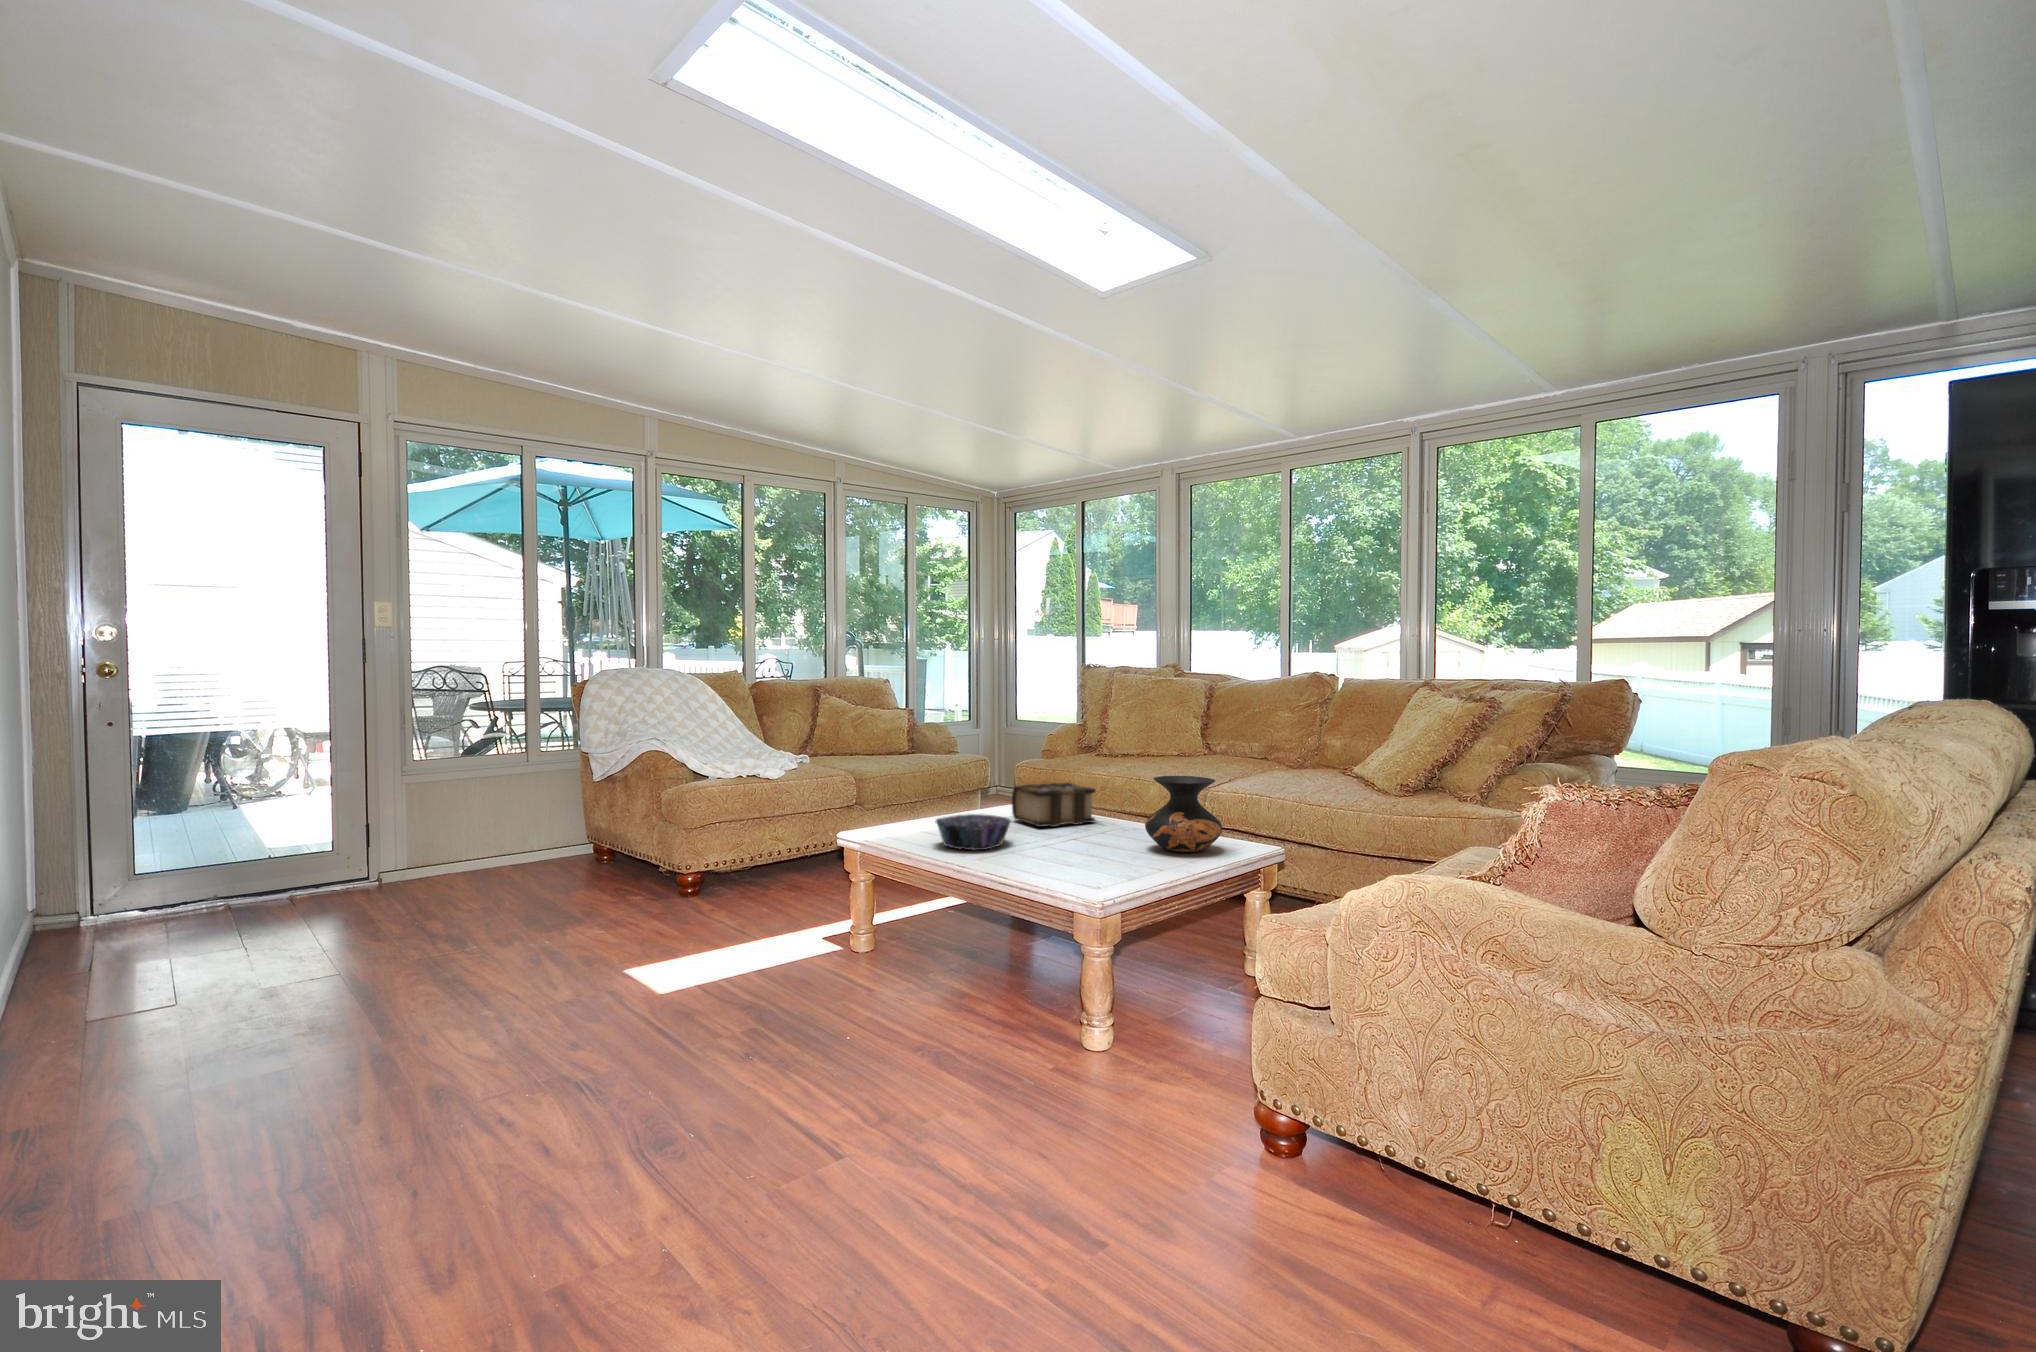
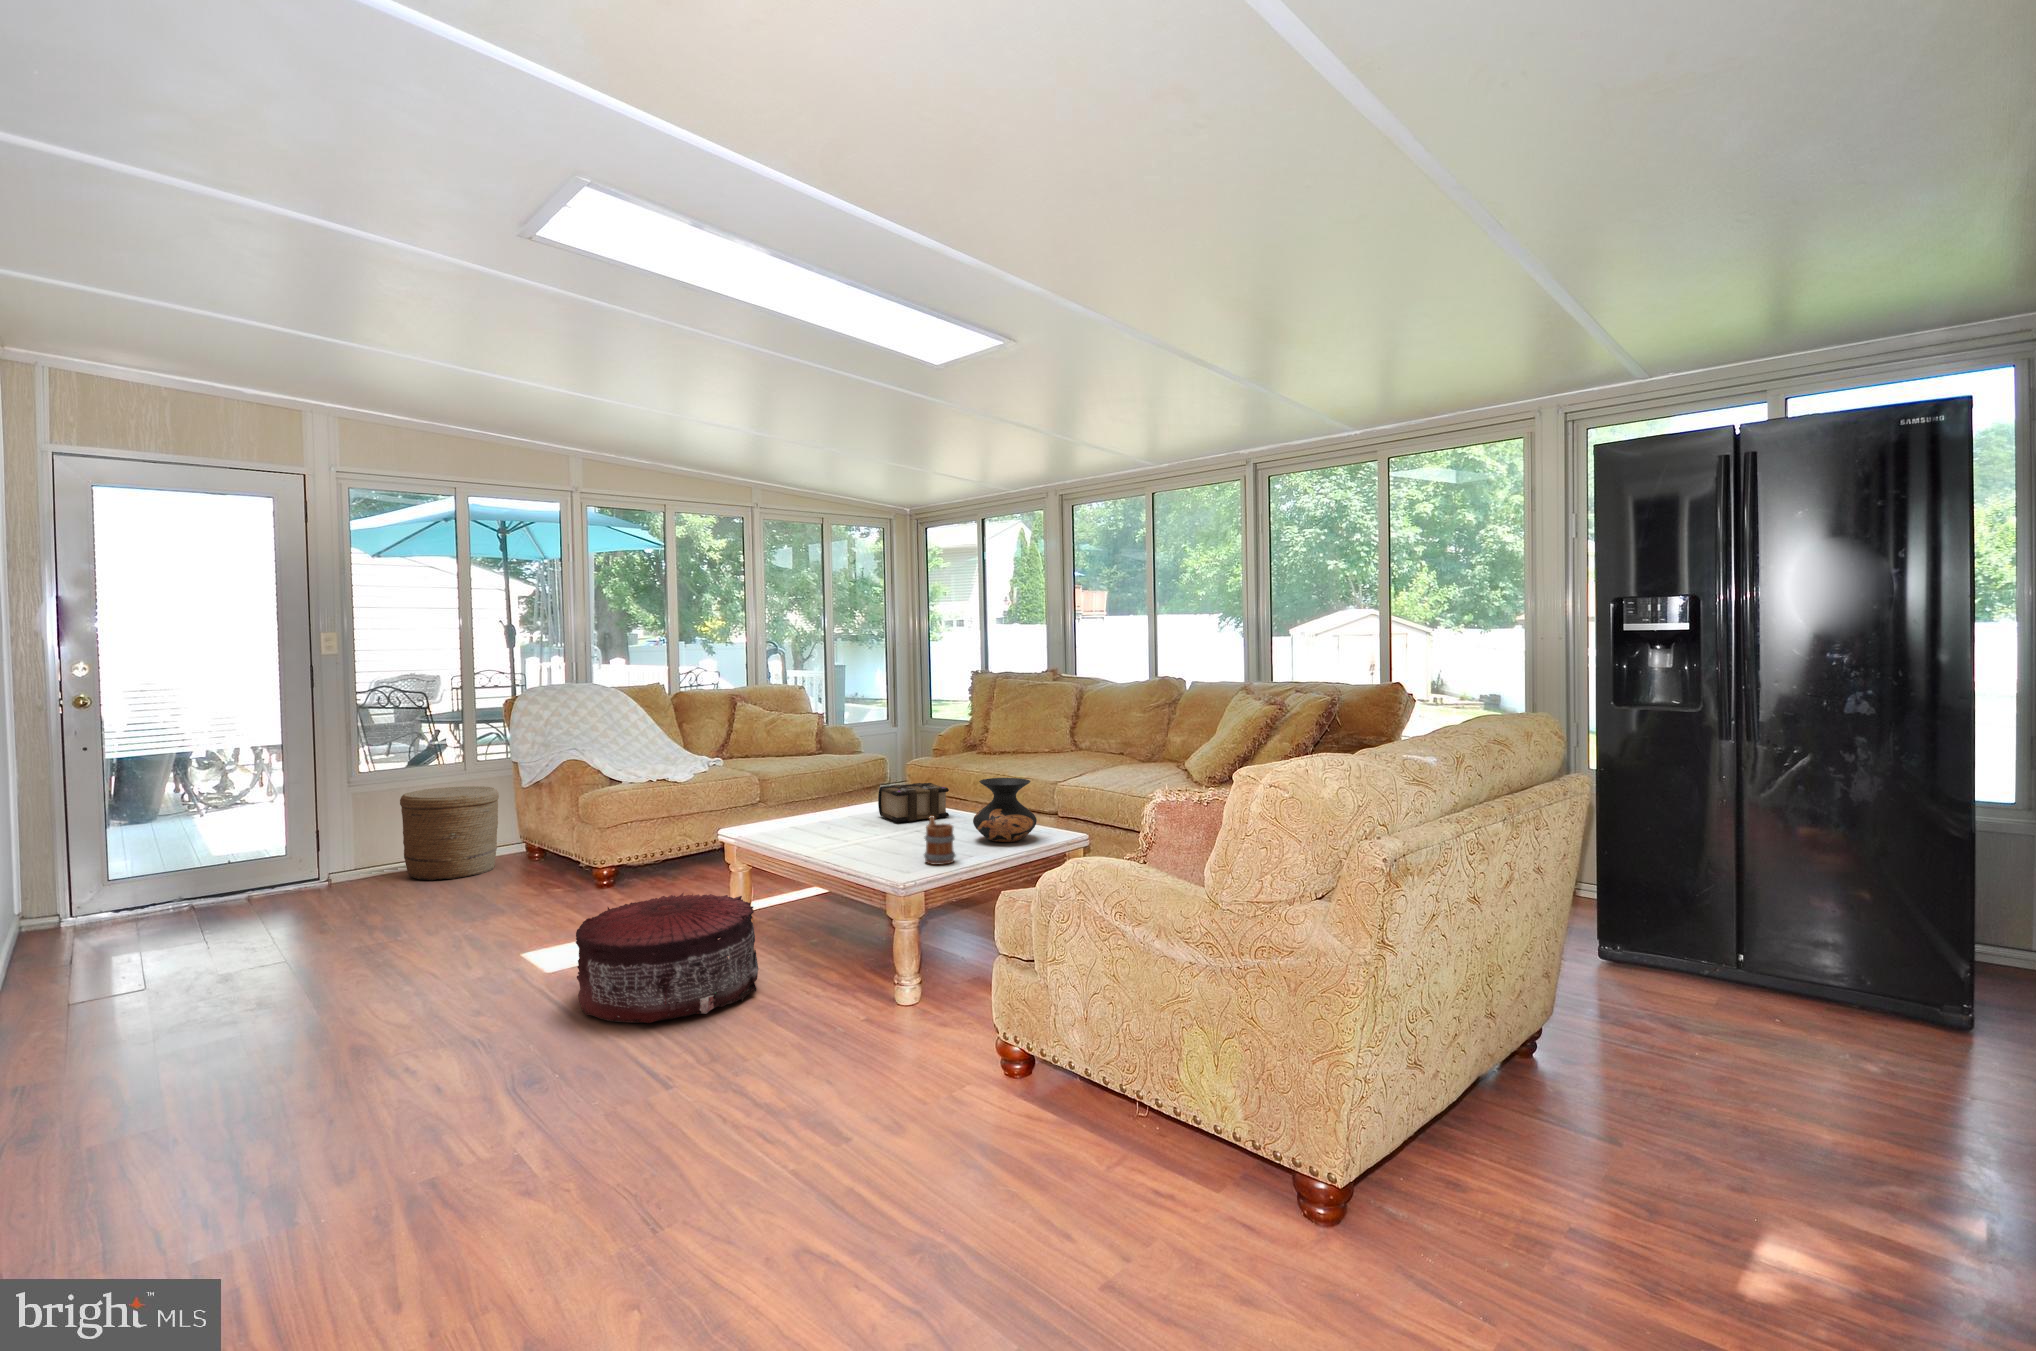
woven basket: none [456,780,564,886] -> present [400,786,499,880]
decorative bowl: present [935,814,1011,850] -> none [799,813,865,844]
mug: none [1103,818,1143,878] -> present [924,816,955,865]
pouf: none [690,904,906,1068] -> present [576,893,758,1023]

